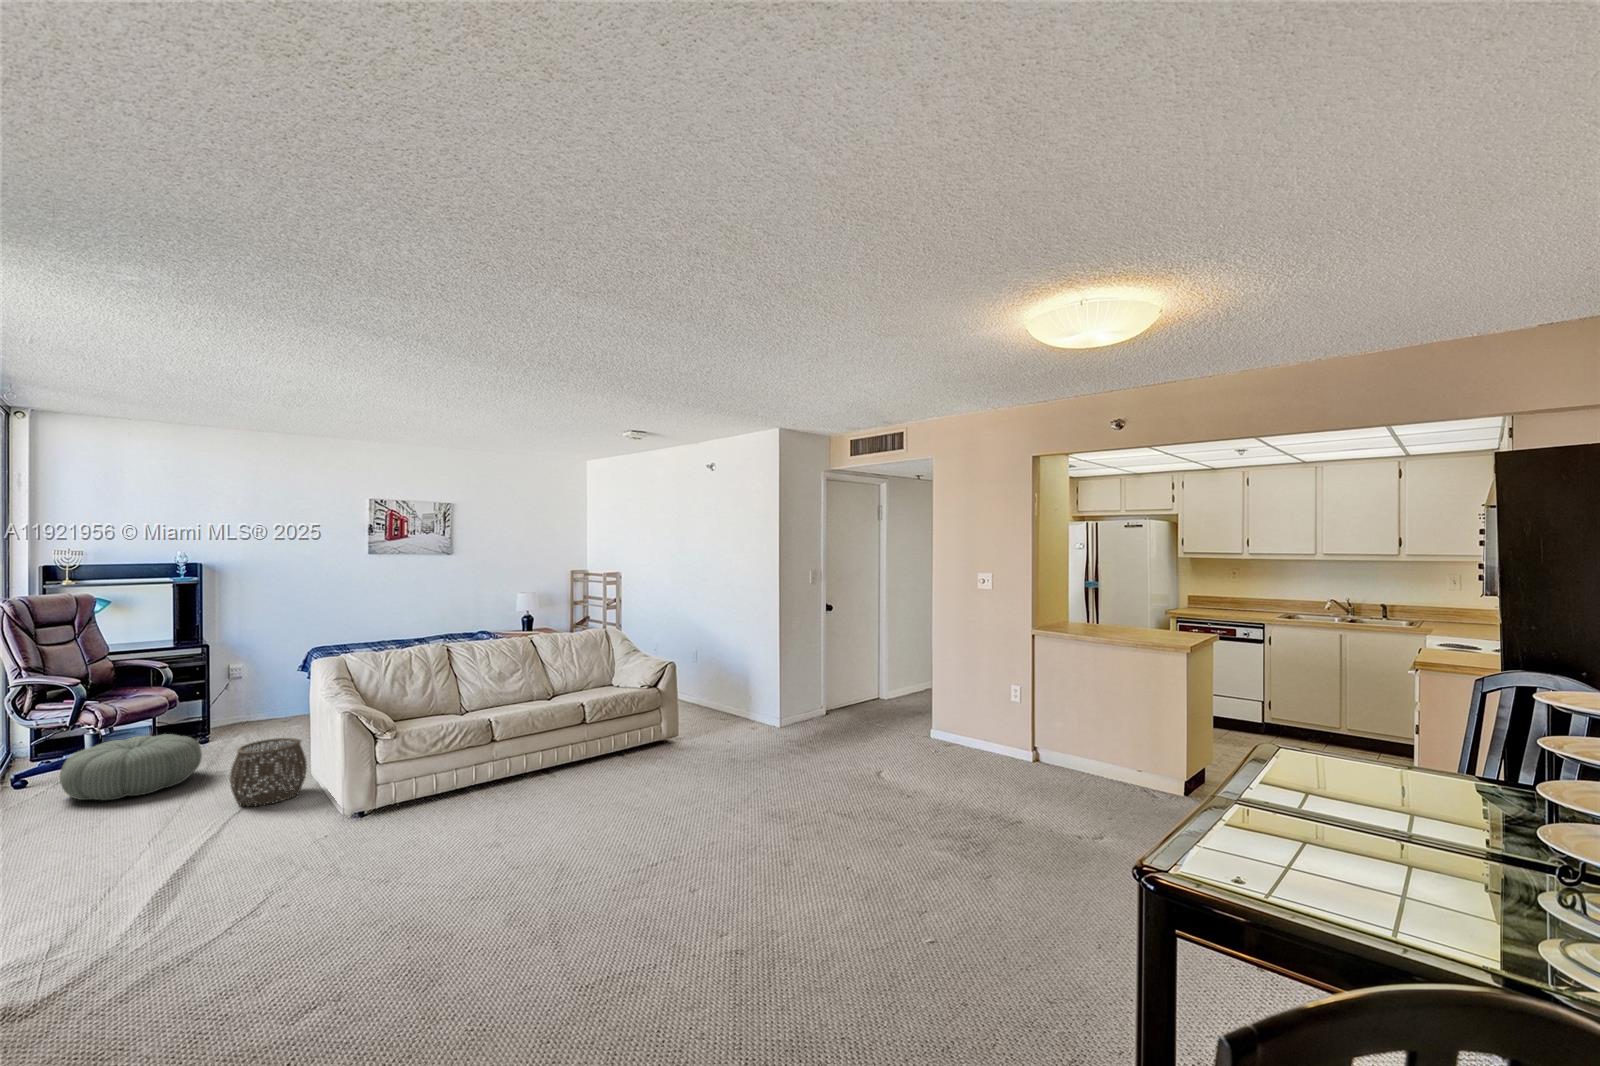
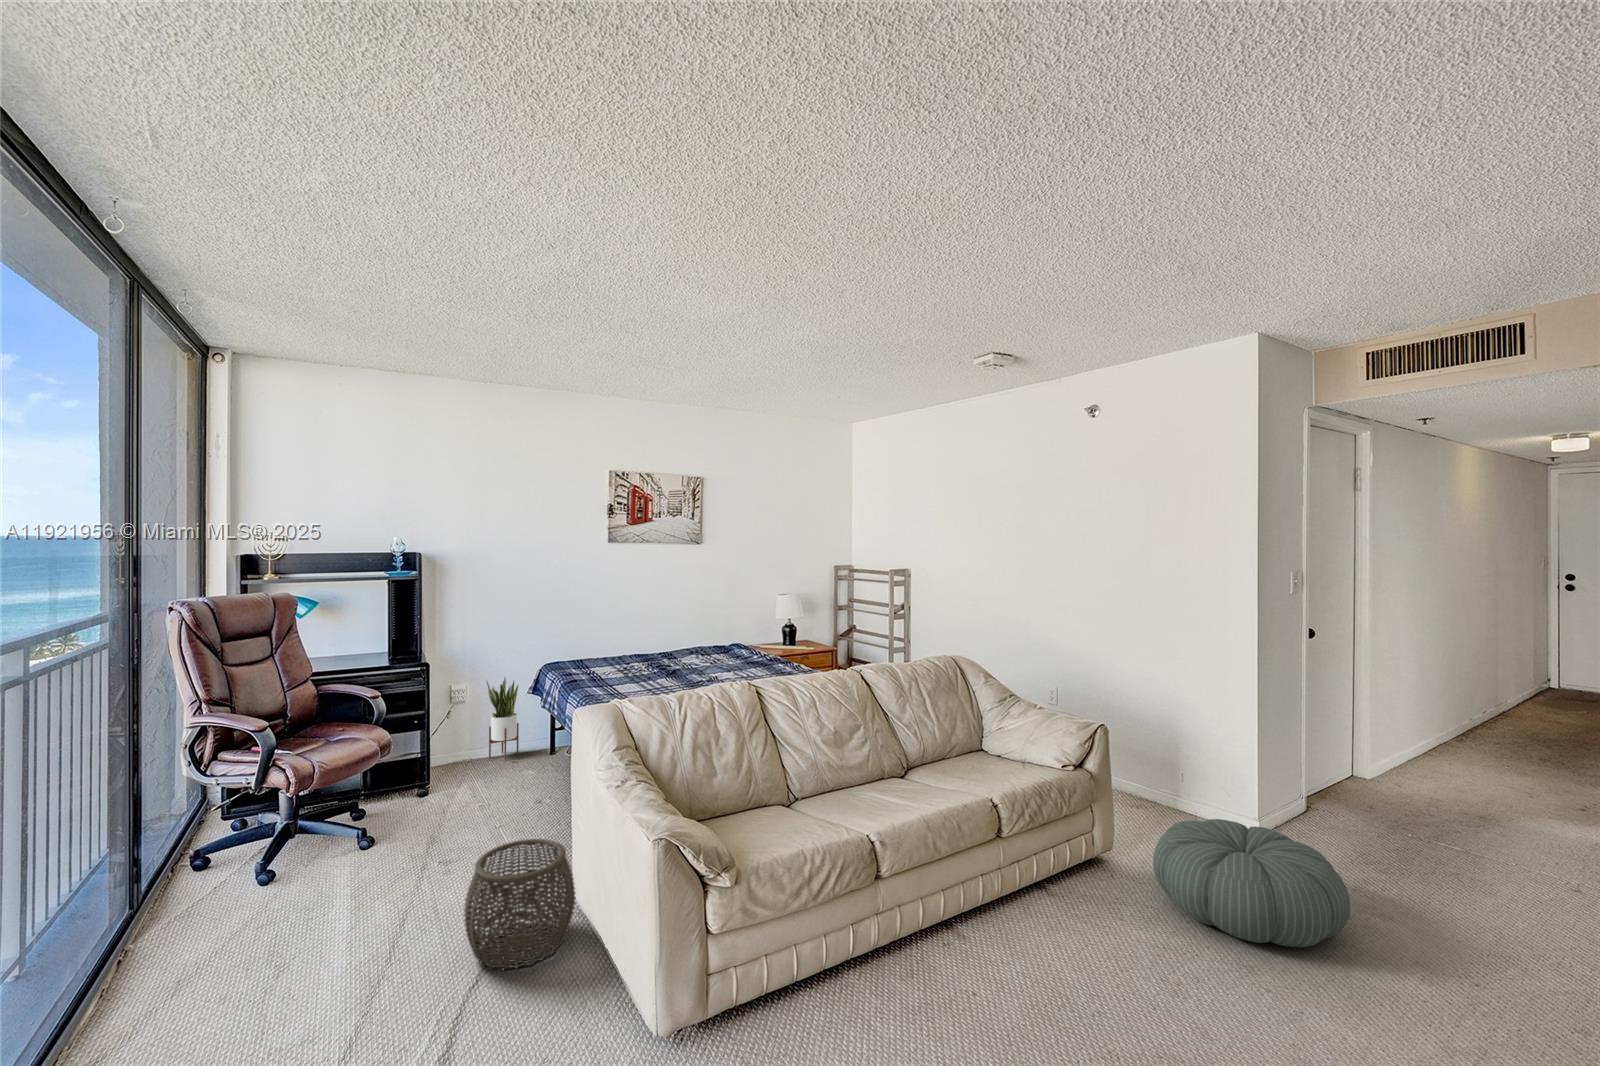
potted plant: none [258,659,287,722] -> present [486,677,519,760]
pouf: present [60,734,202,800] -> present [1153,819,1350,947]

